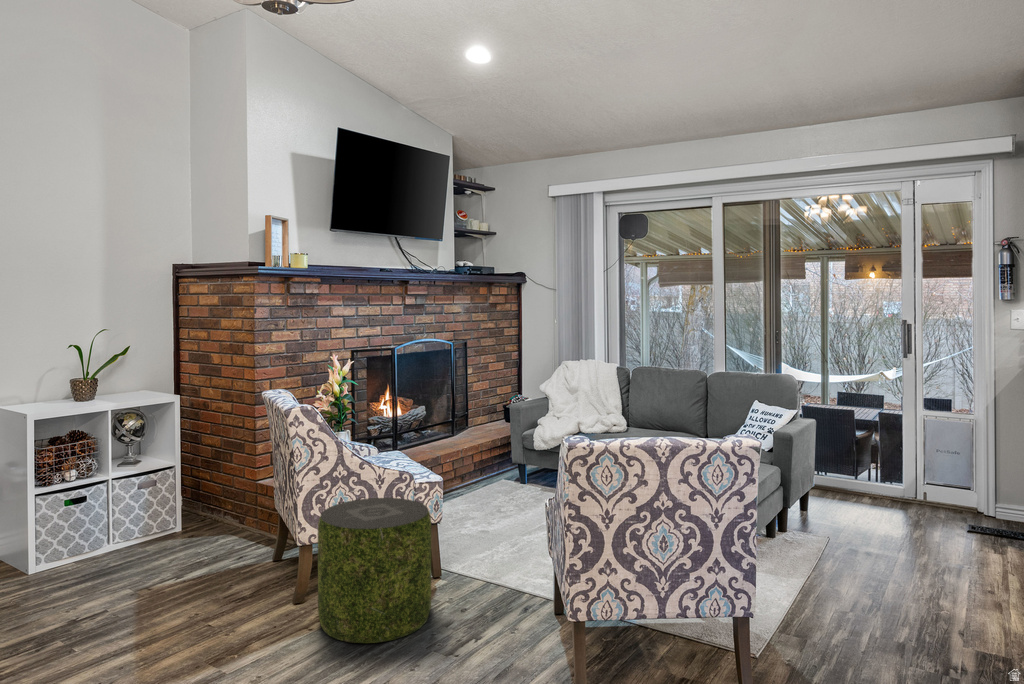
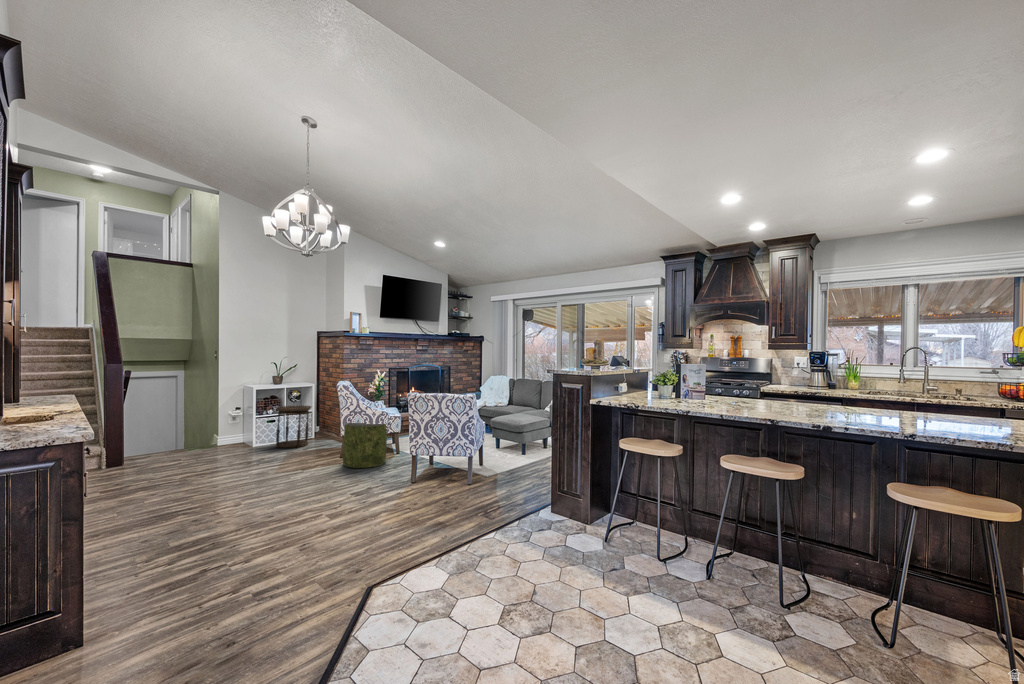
side table: none [85,452,180,571] -> present [276,406,311,448]

